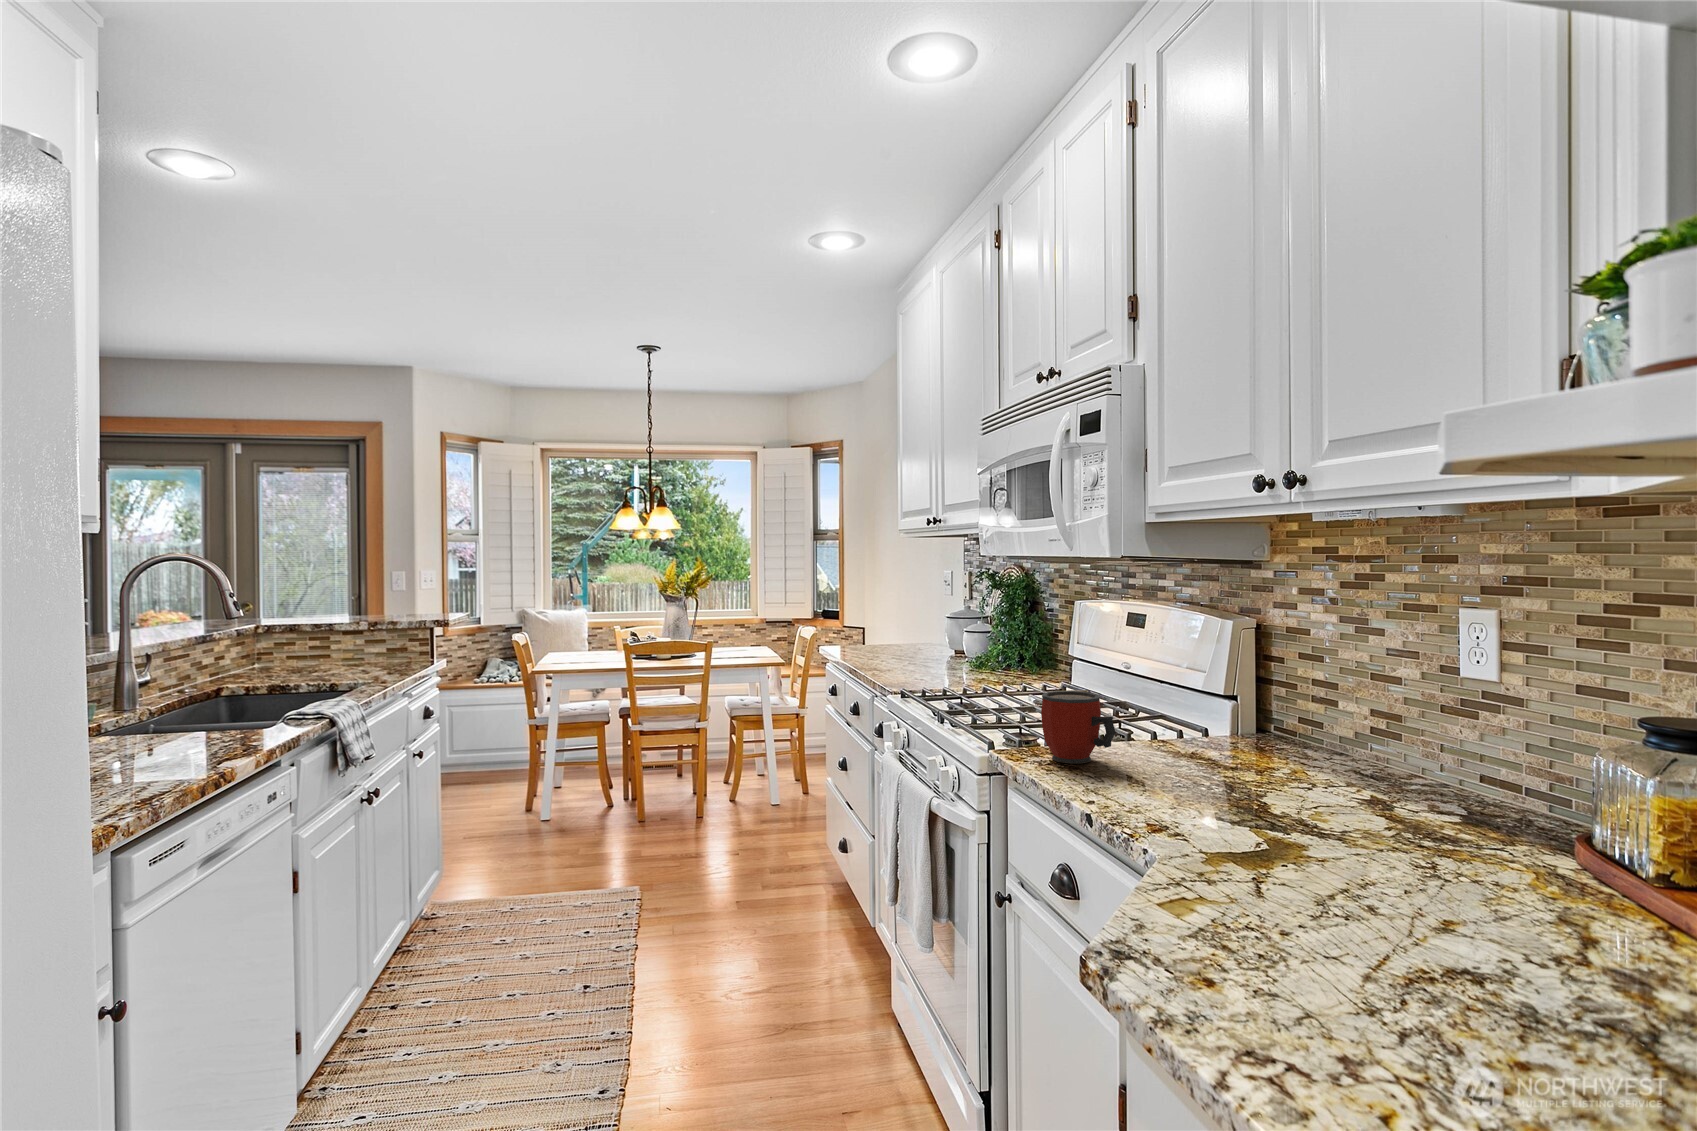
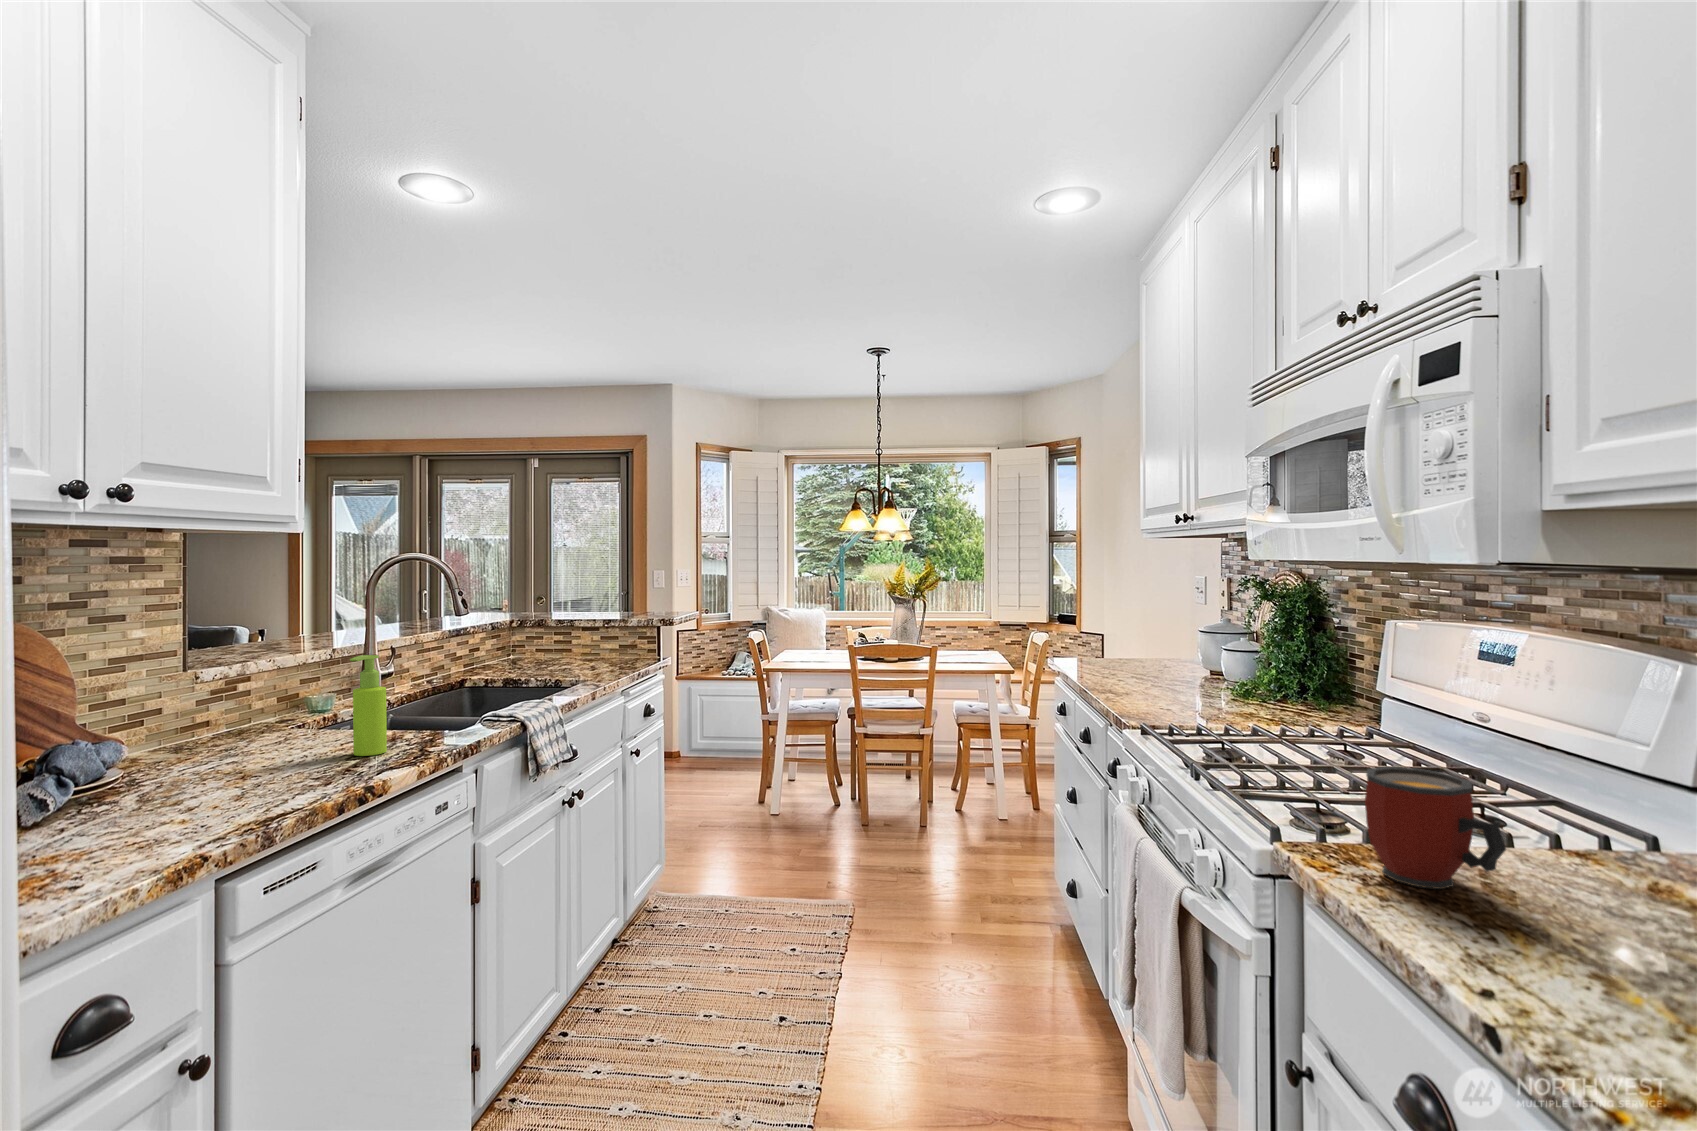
soap dispenser: none [168,654,206,753] -> present [350,655,387,756]

